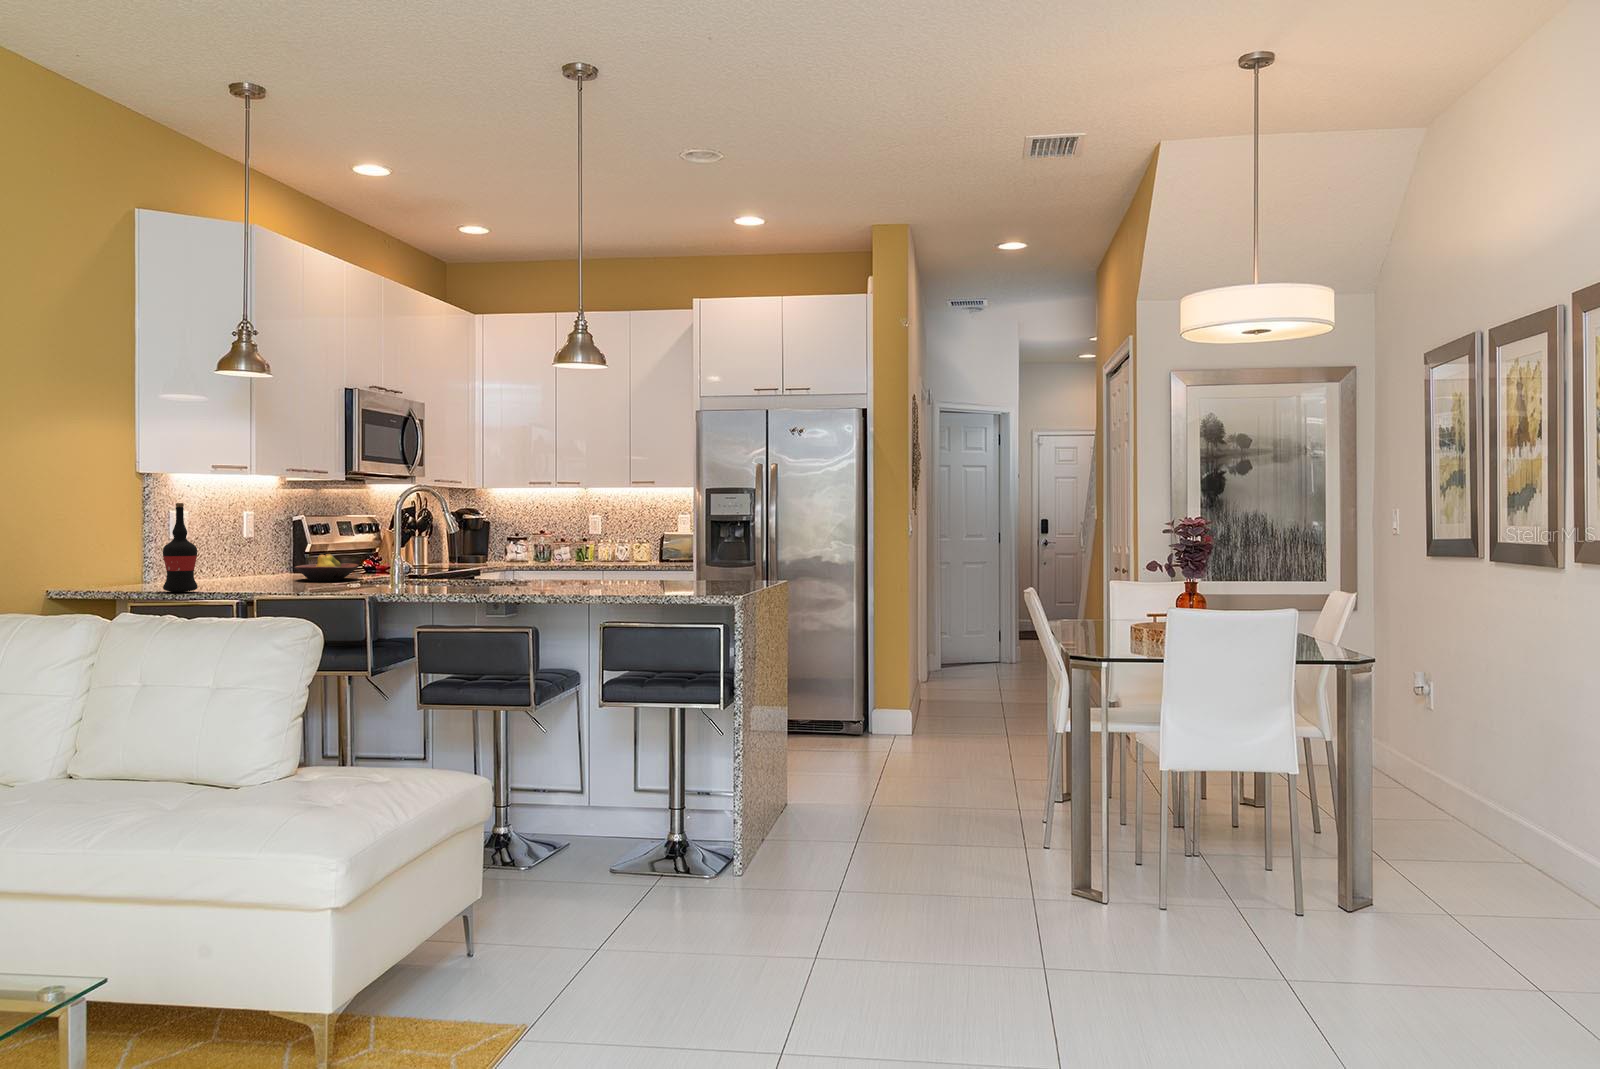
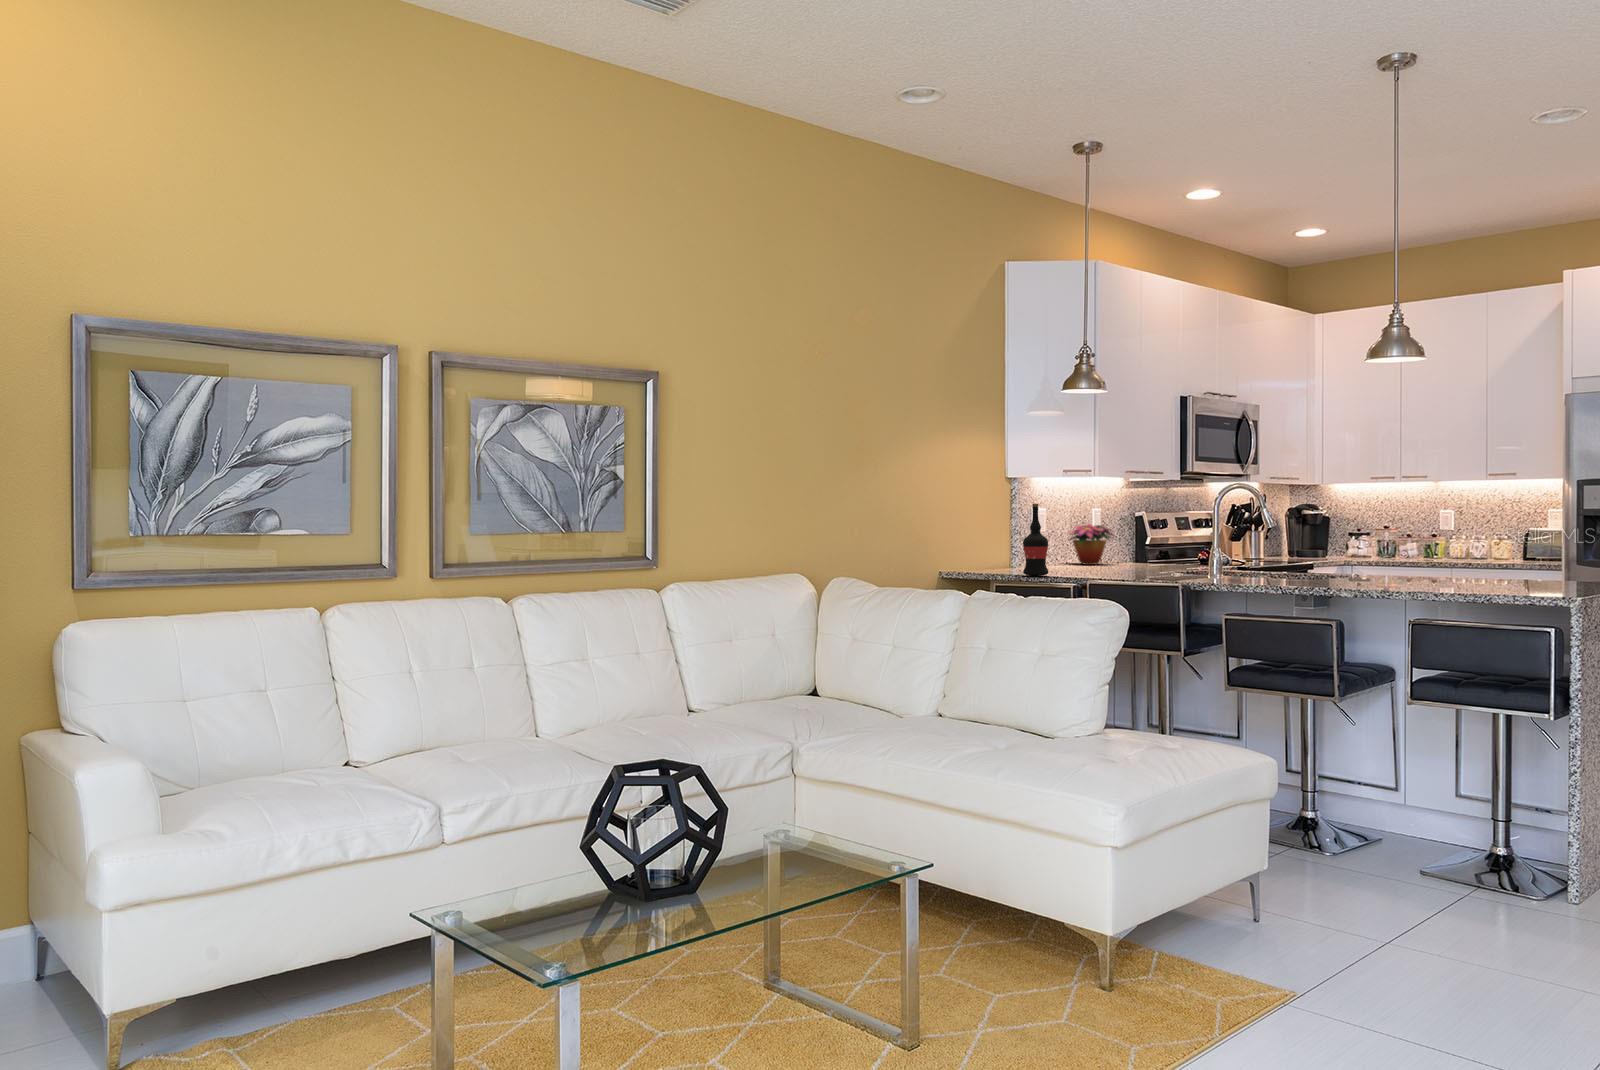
flower arrangement: none [202,528,283,576] -> present [1069,524,1113,565]
fruit bowl: present [295,554,359,582] -> none [1129,546,1186,571]

